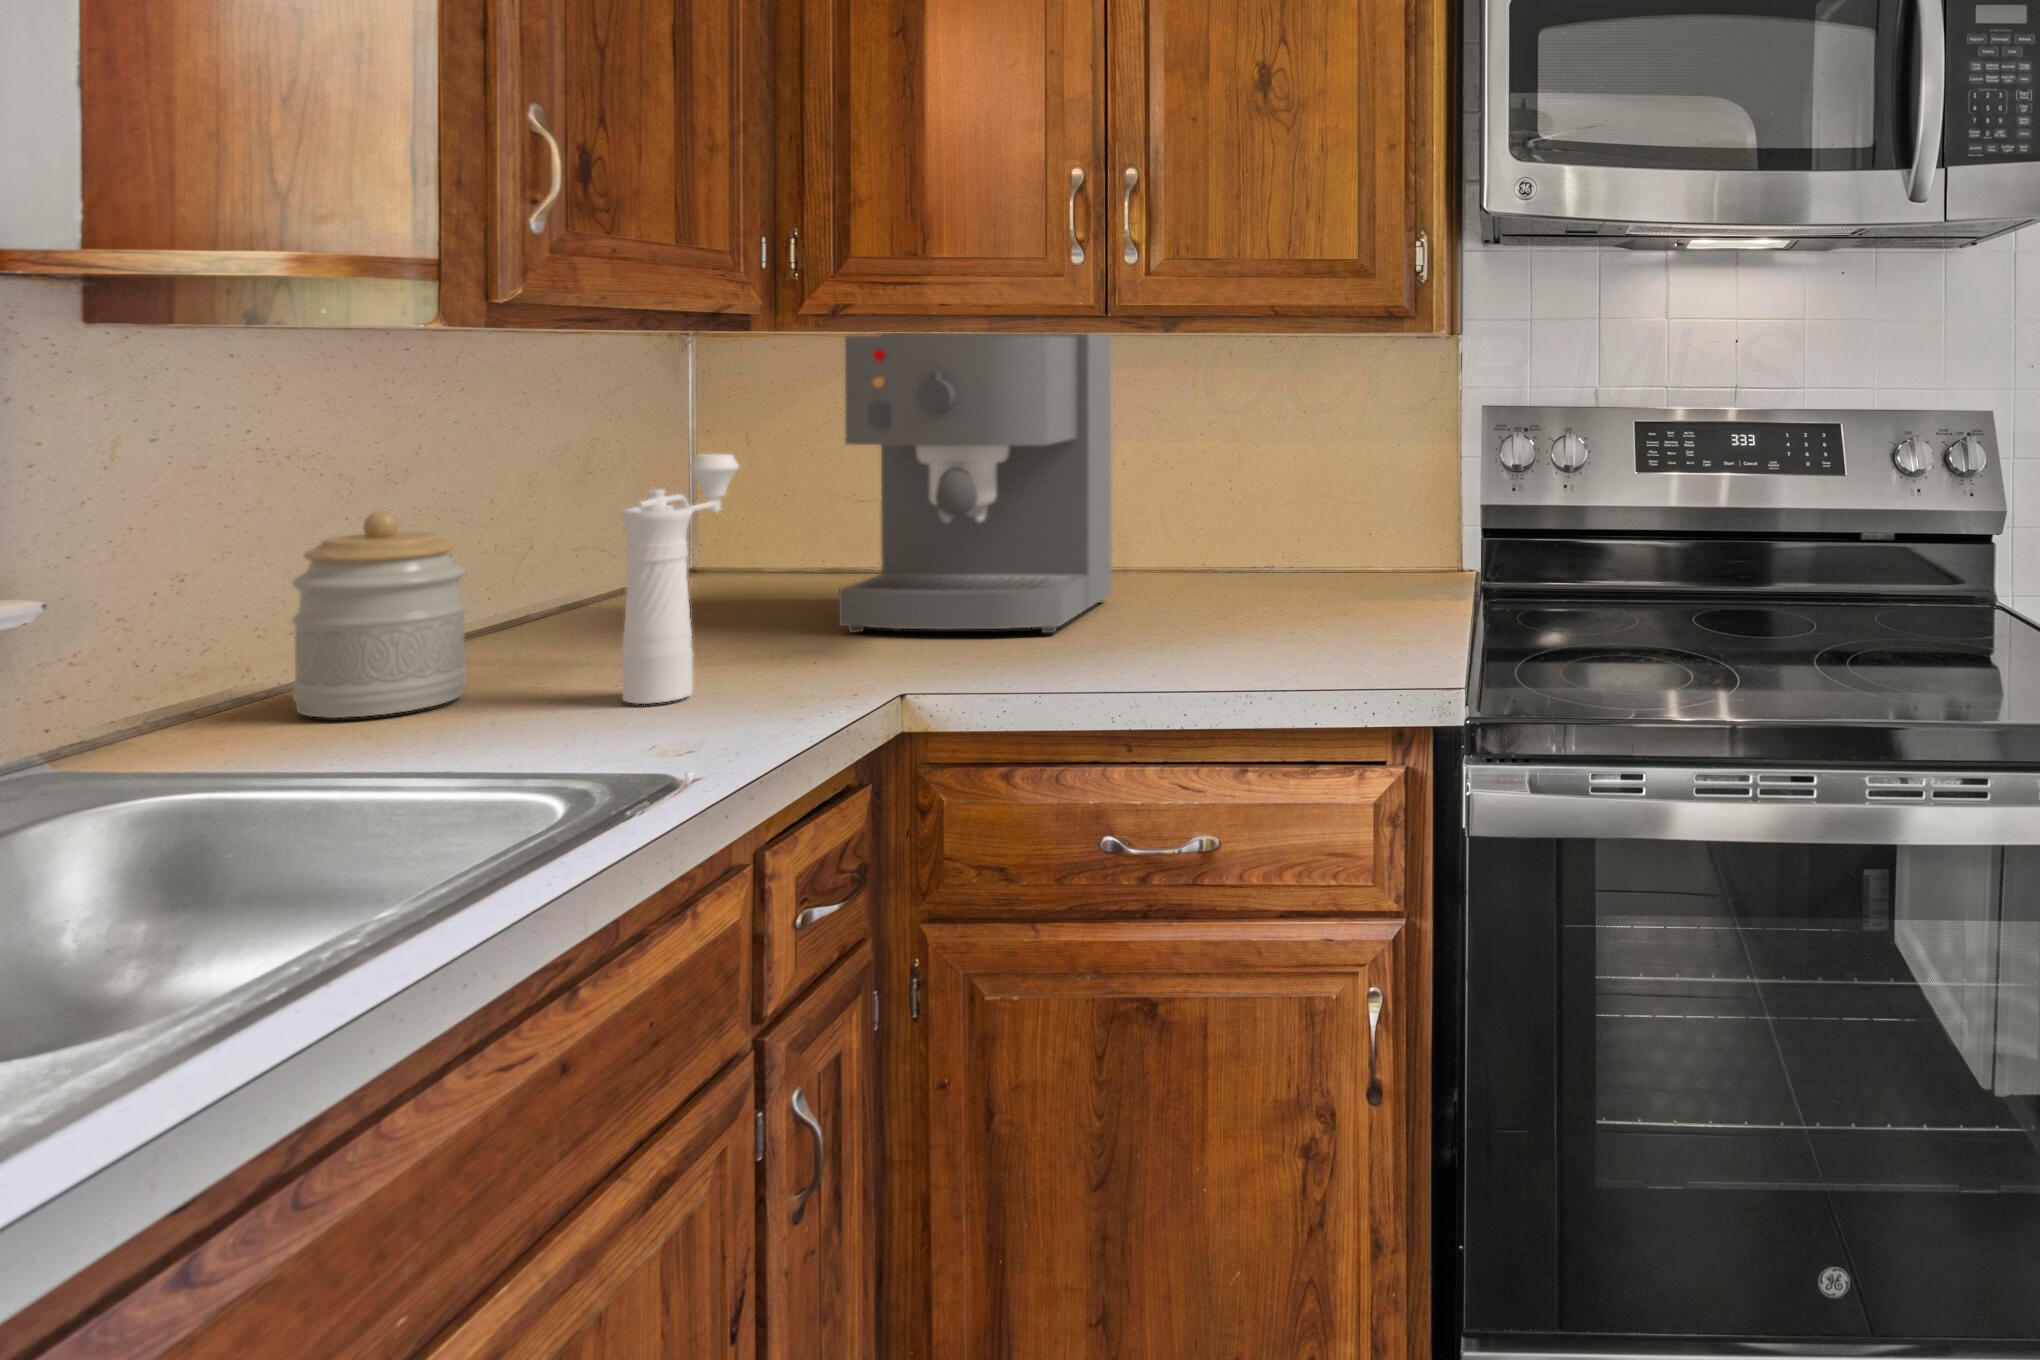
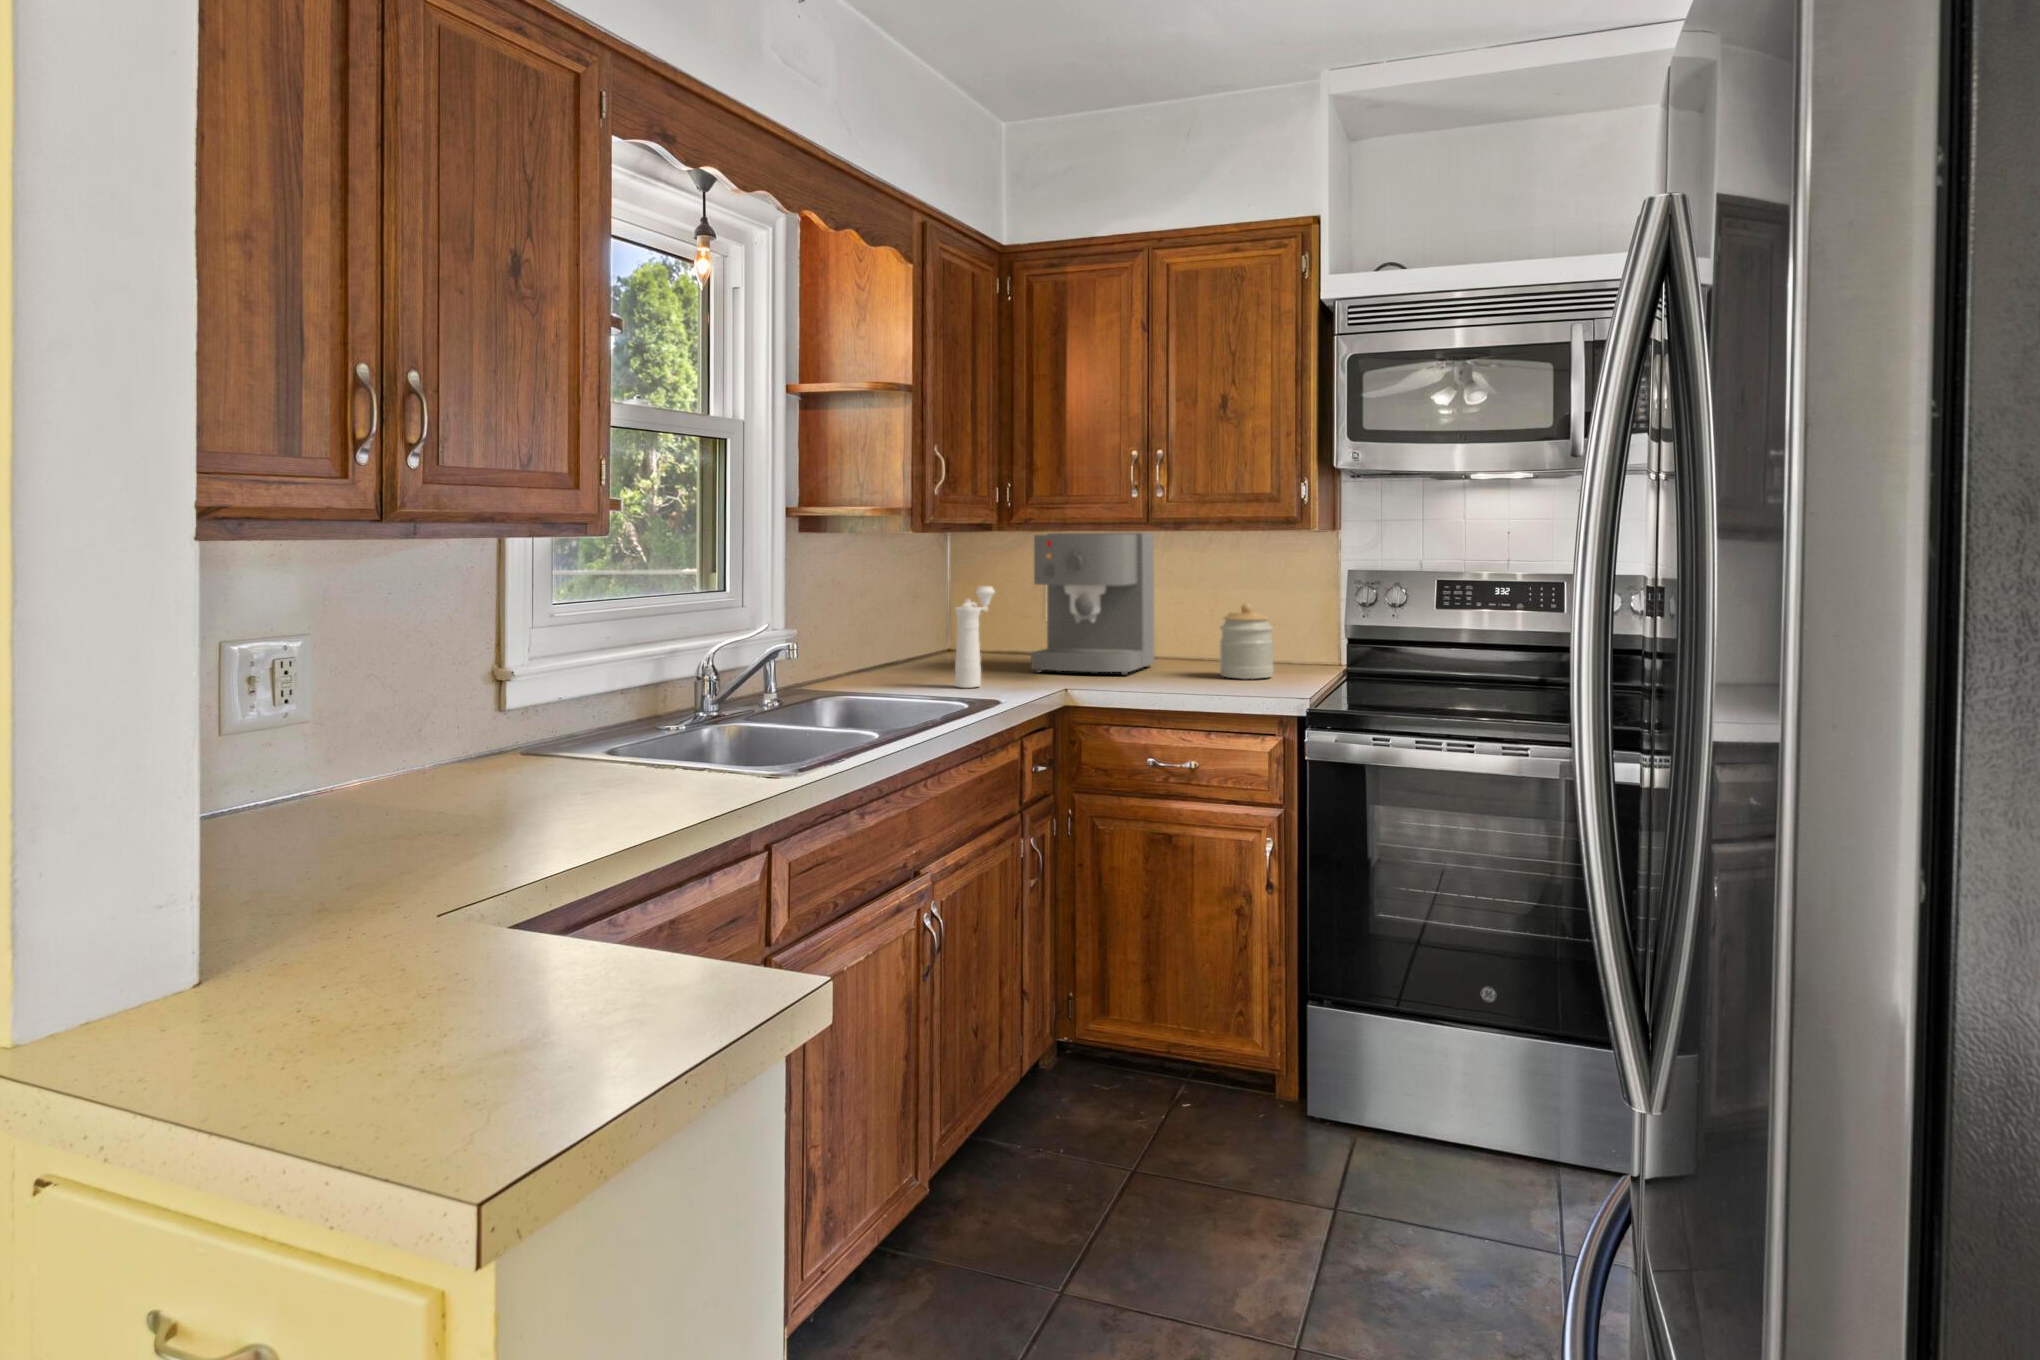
jar: present [292,512,467,718] -> present [1220,603,1274,679]

